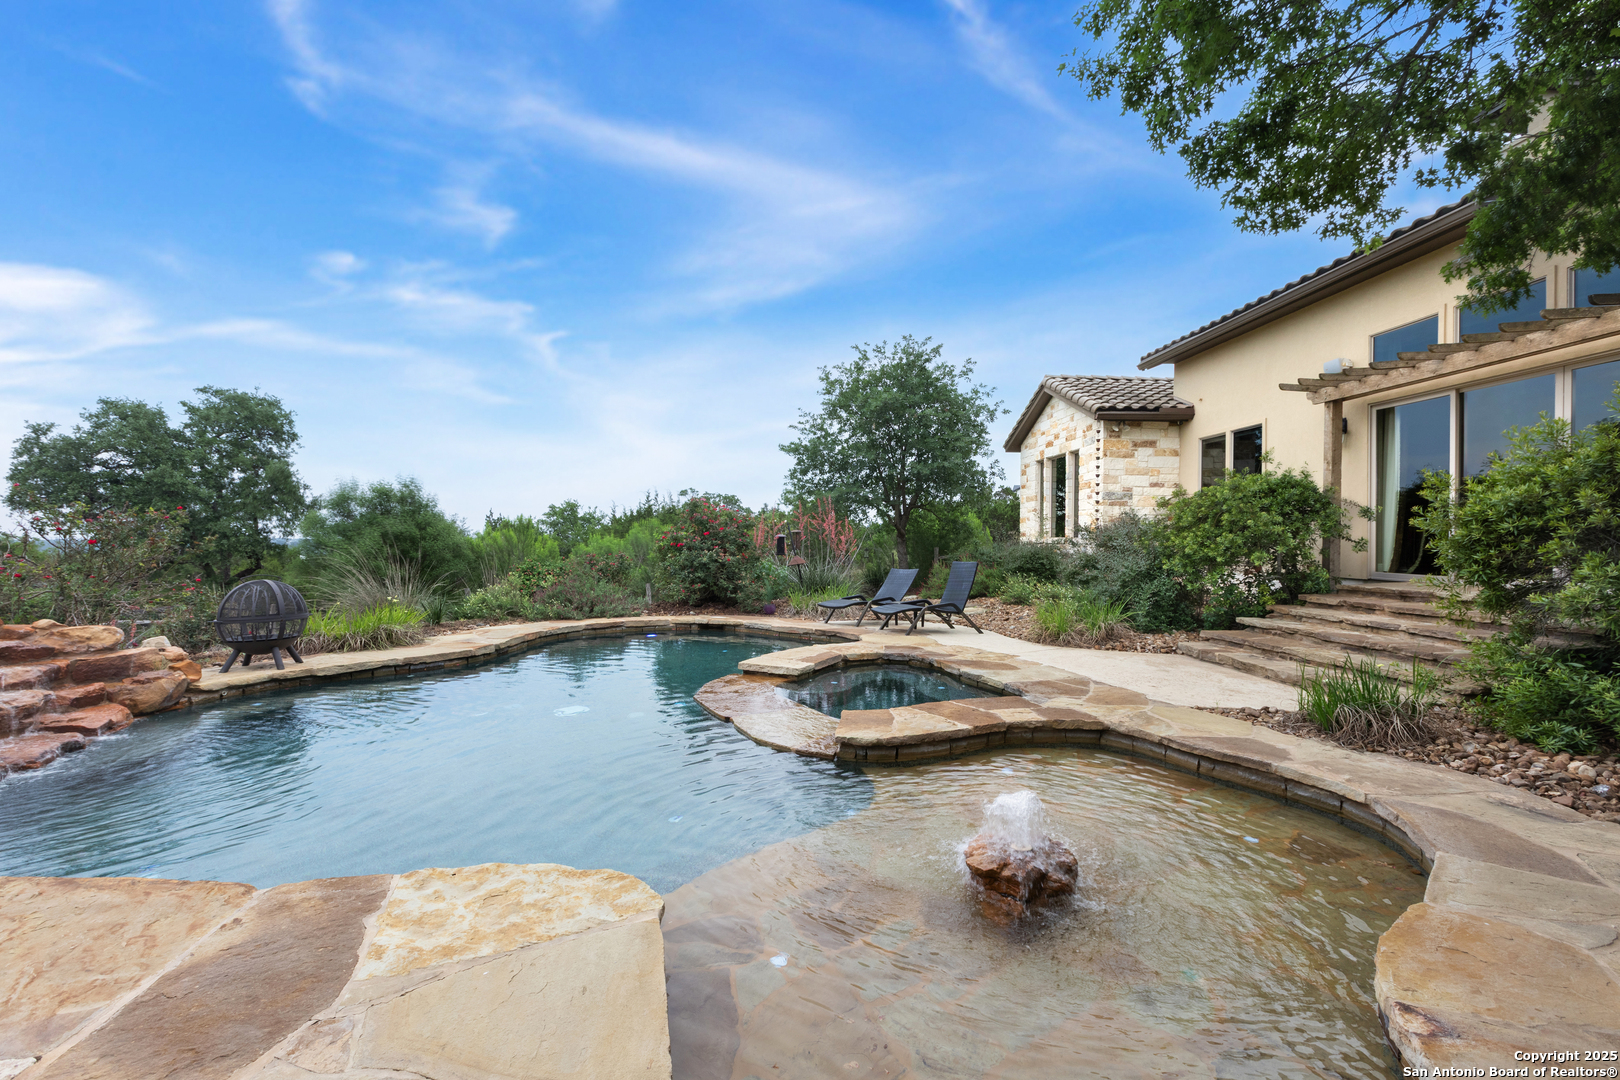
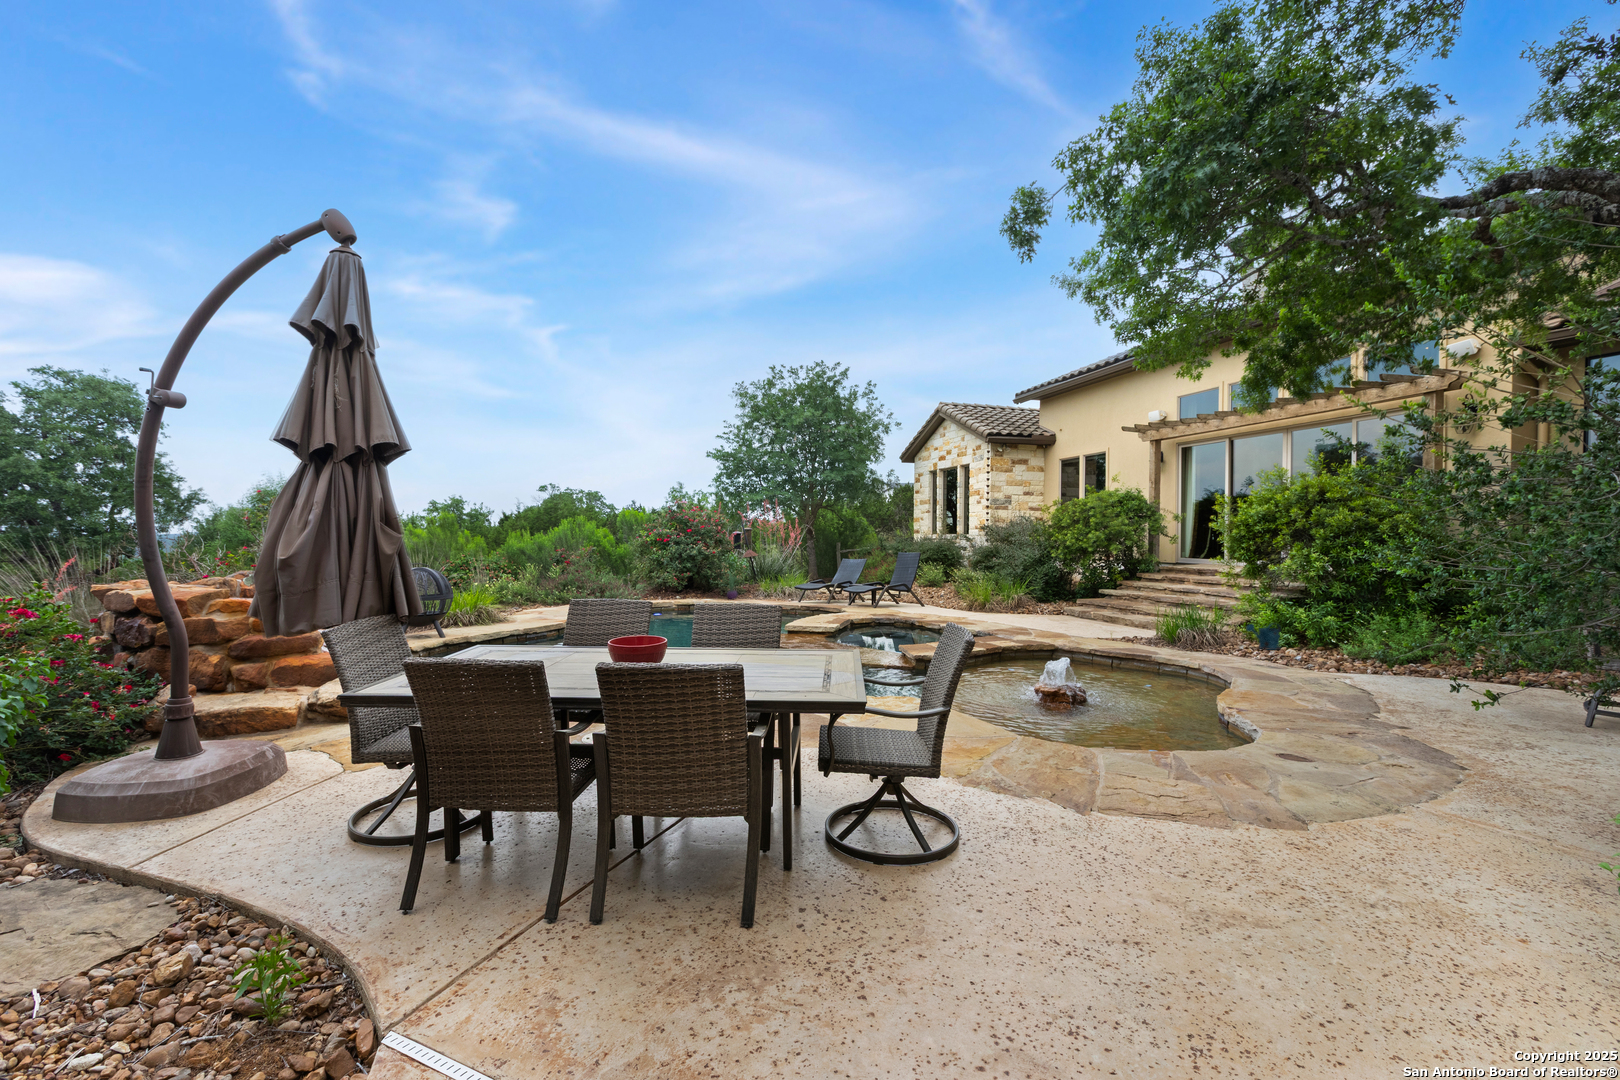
watering can: none [1479,705,1557,757] -> present [1246,624,1281,650]

